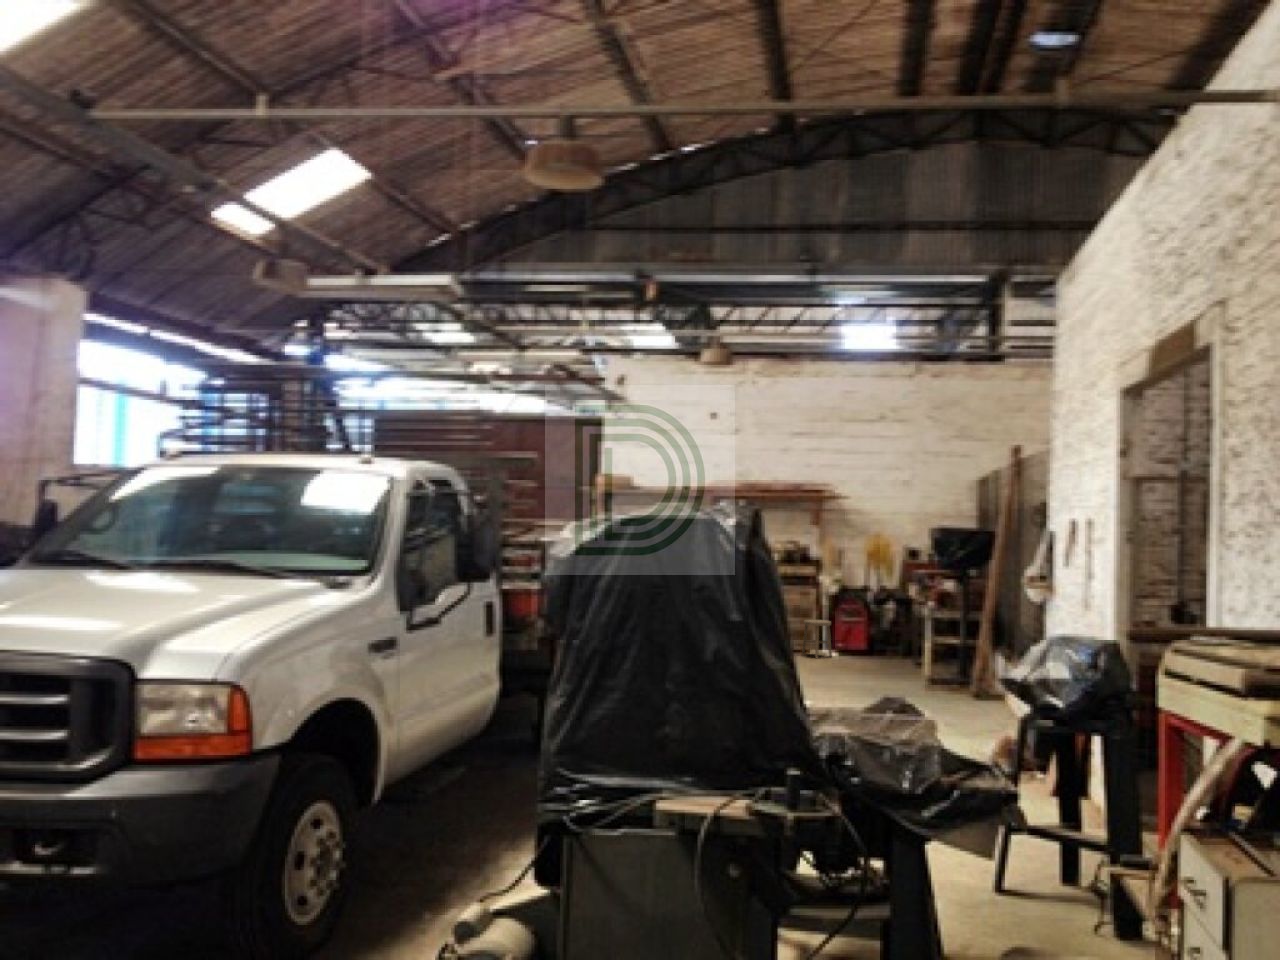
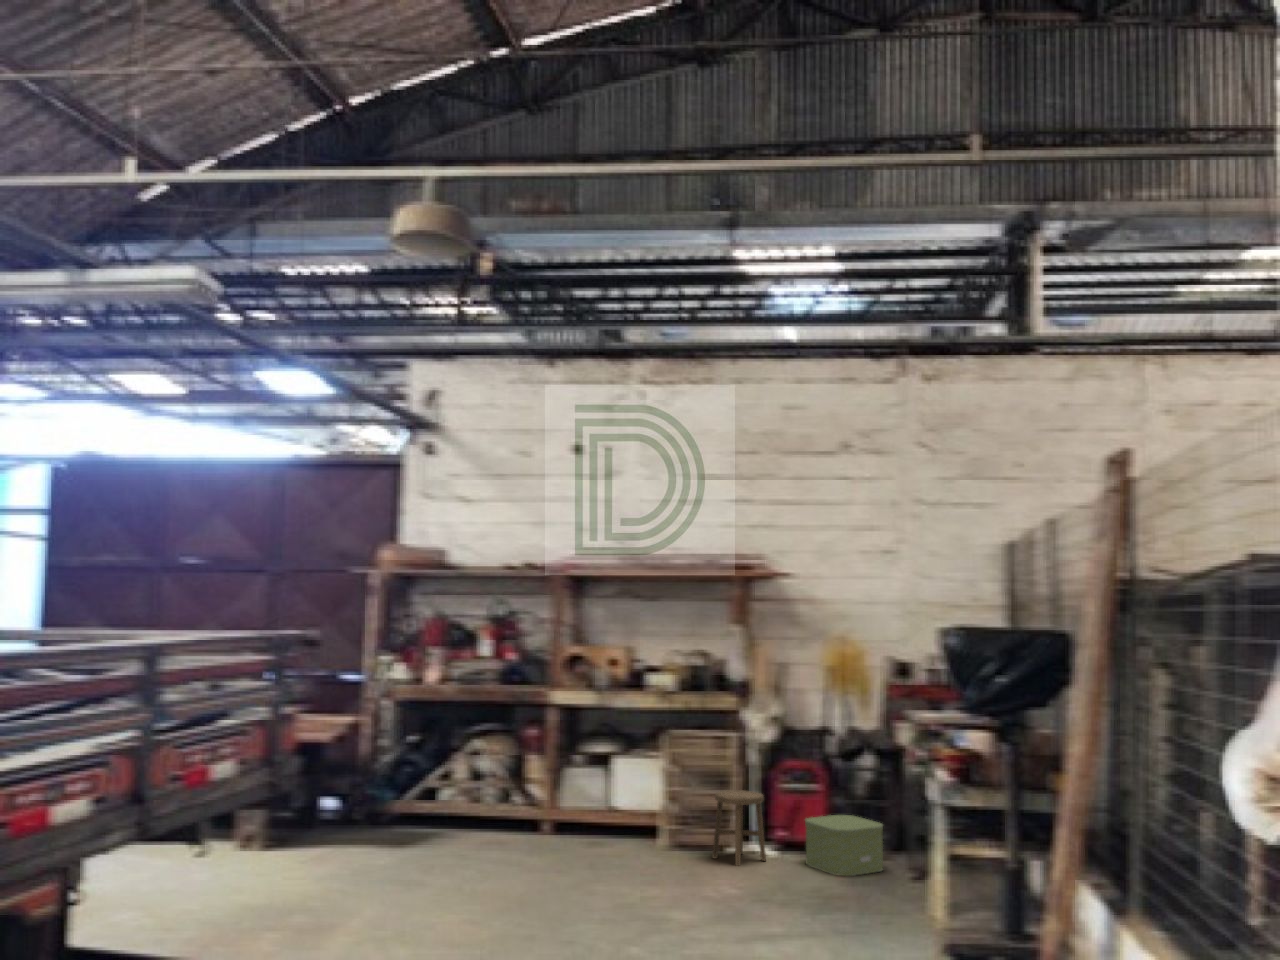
storage box: none [854,634,898,663] -> present [805,815,883,876]

